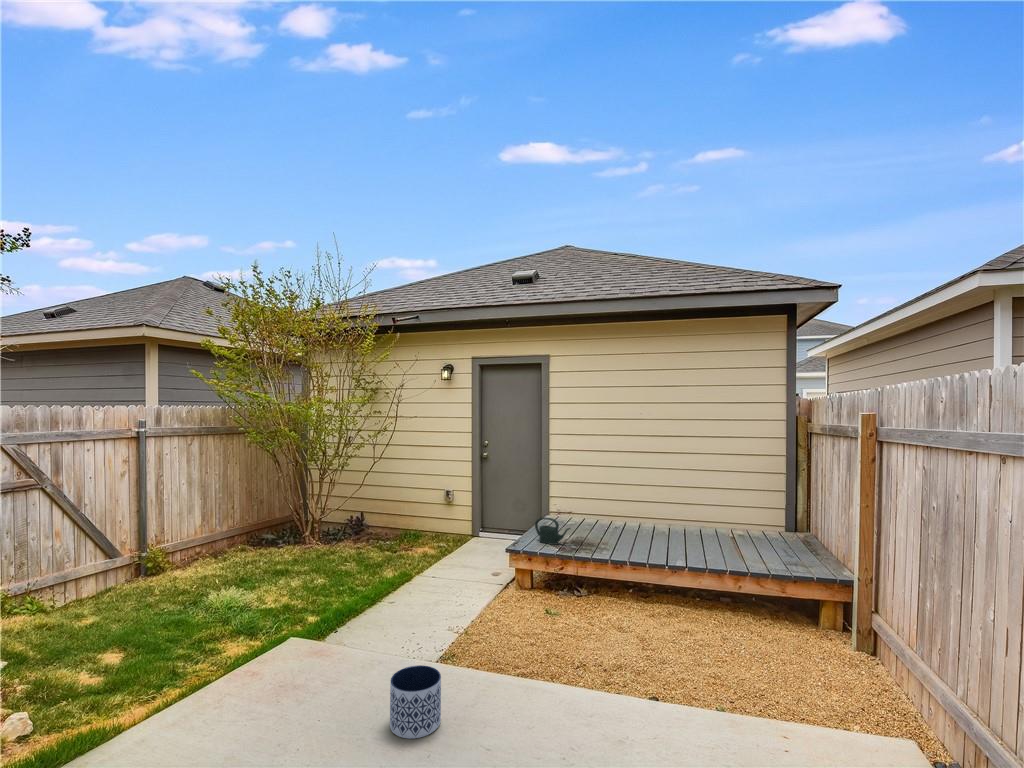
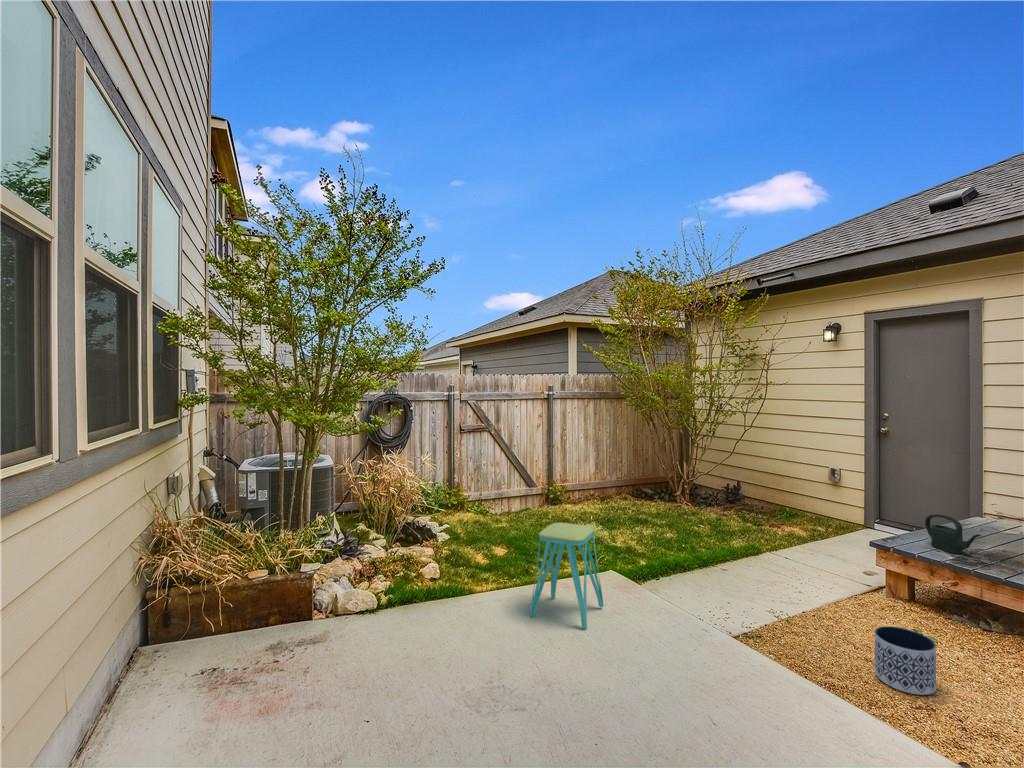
stool: none [222,594,308,738] -> present [530,523,603,630]
planter: present [390,665,441,739] -> present [875,626,936,695]

